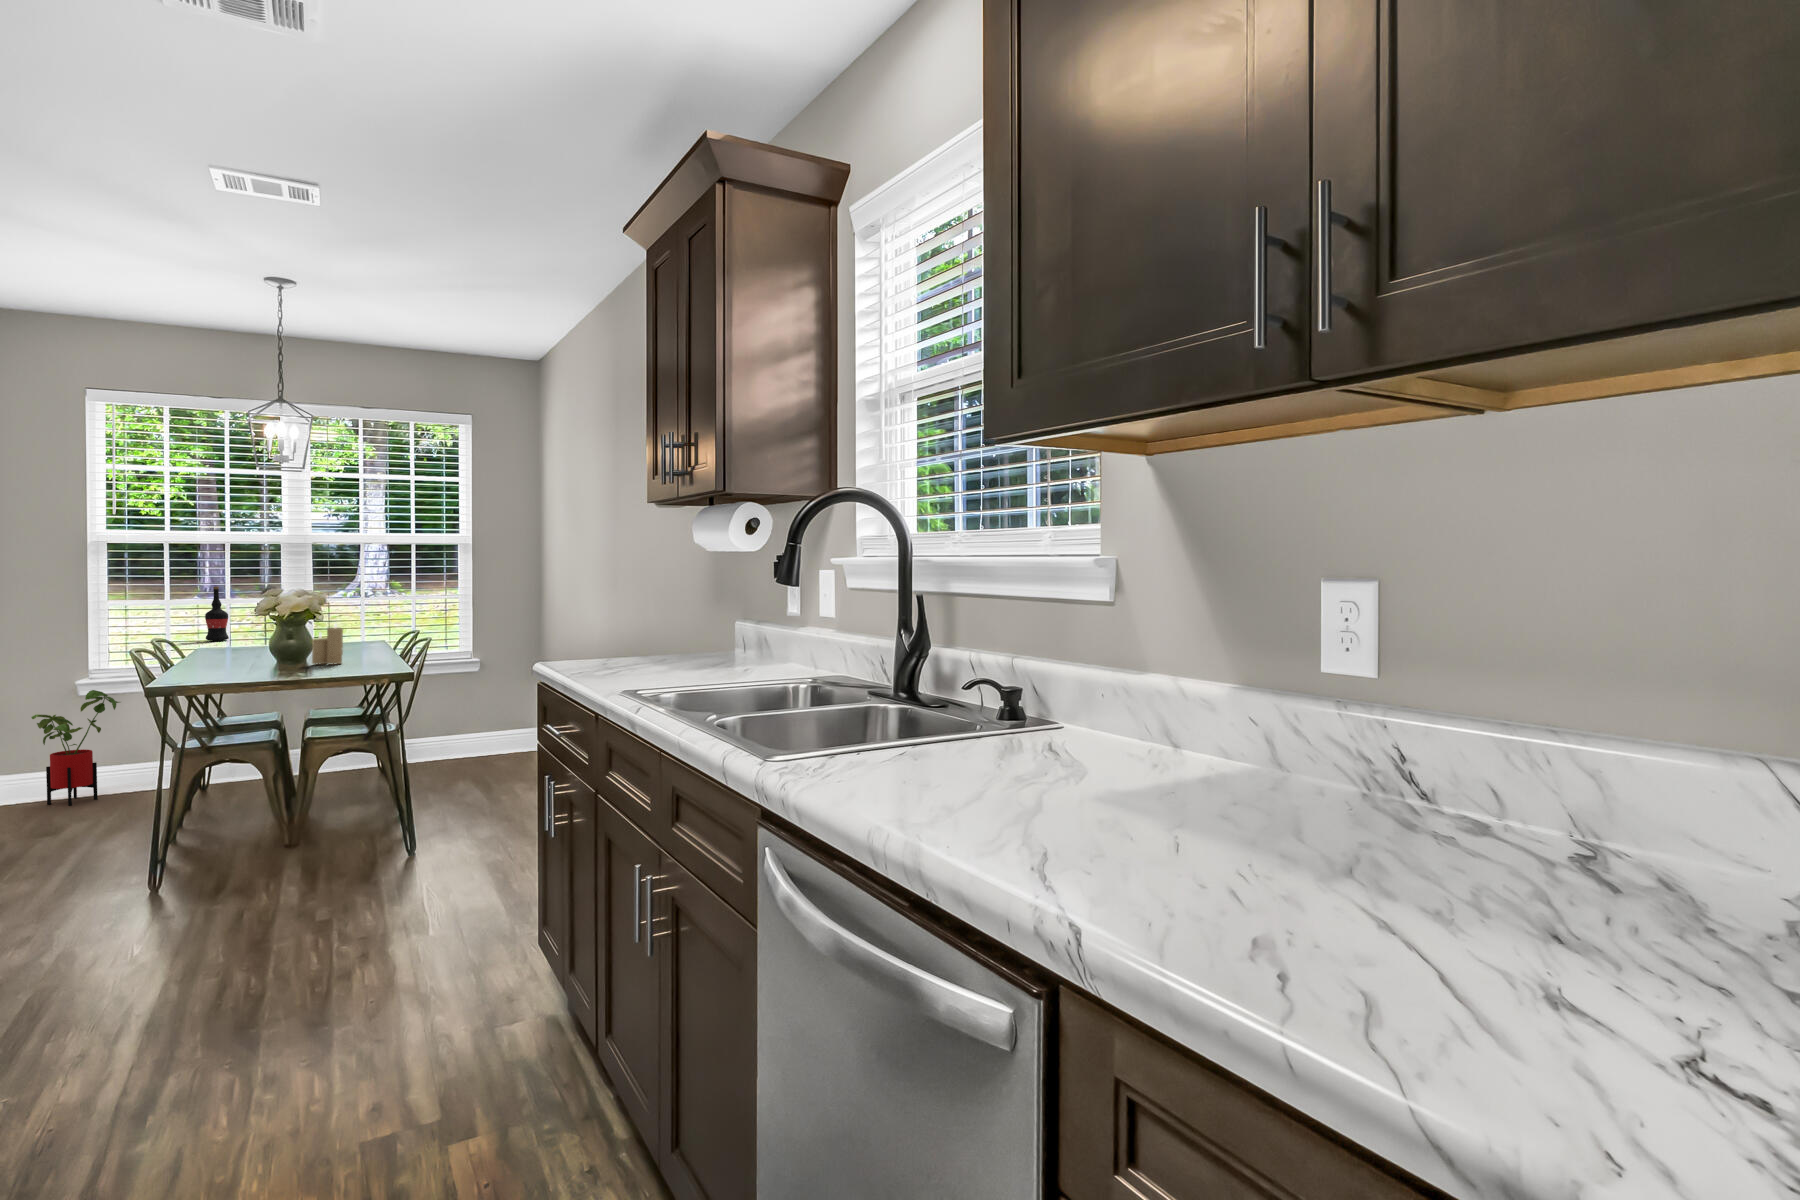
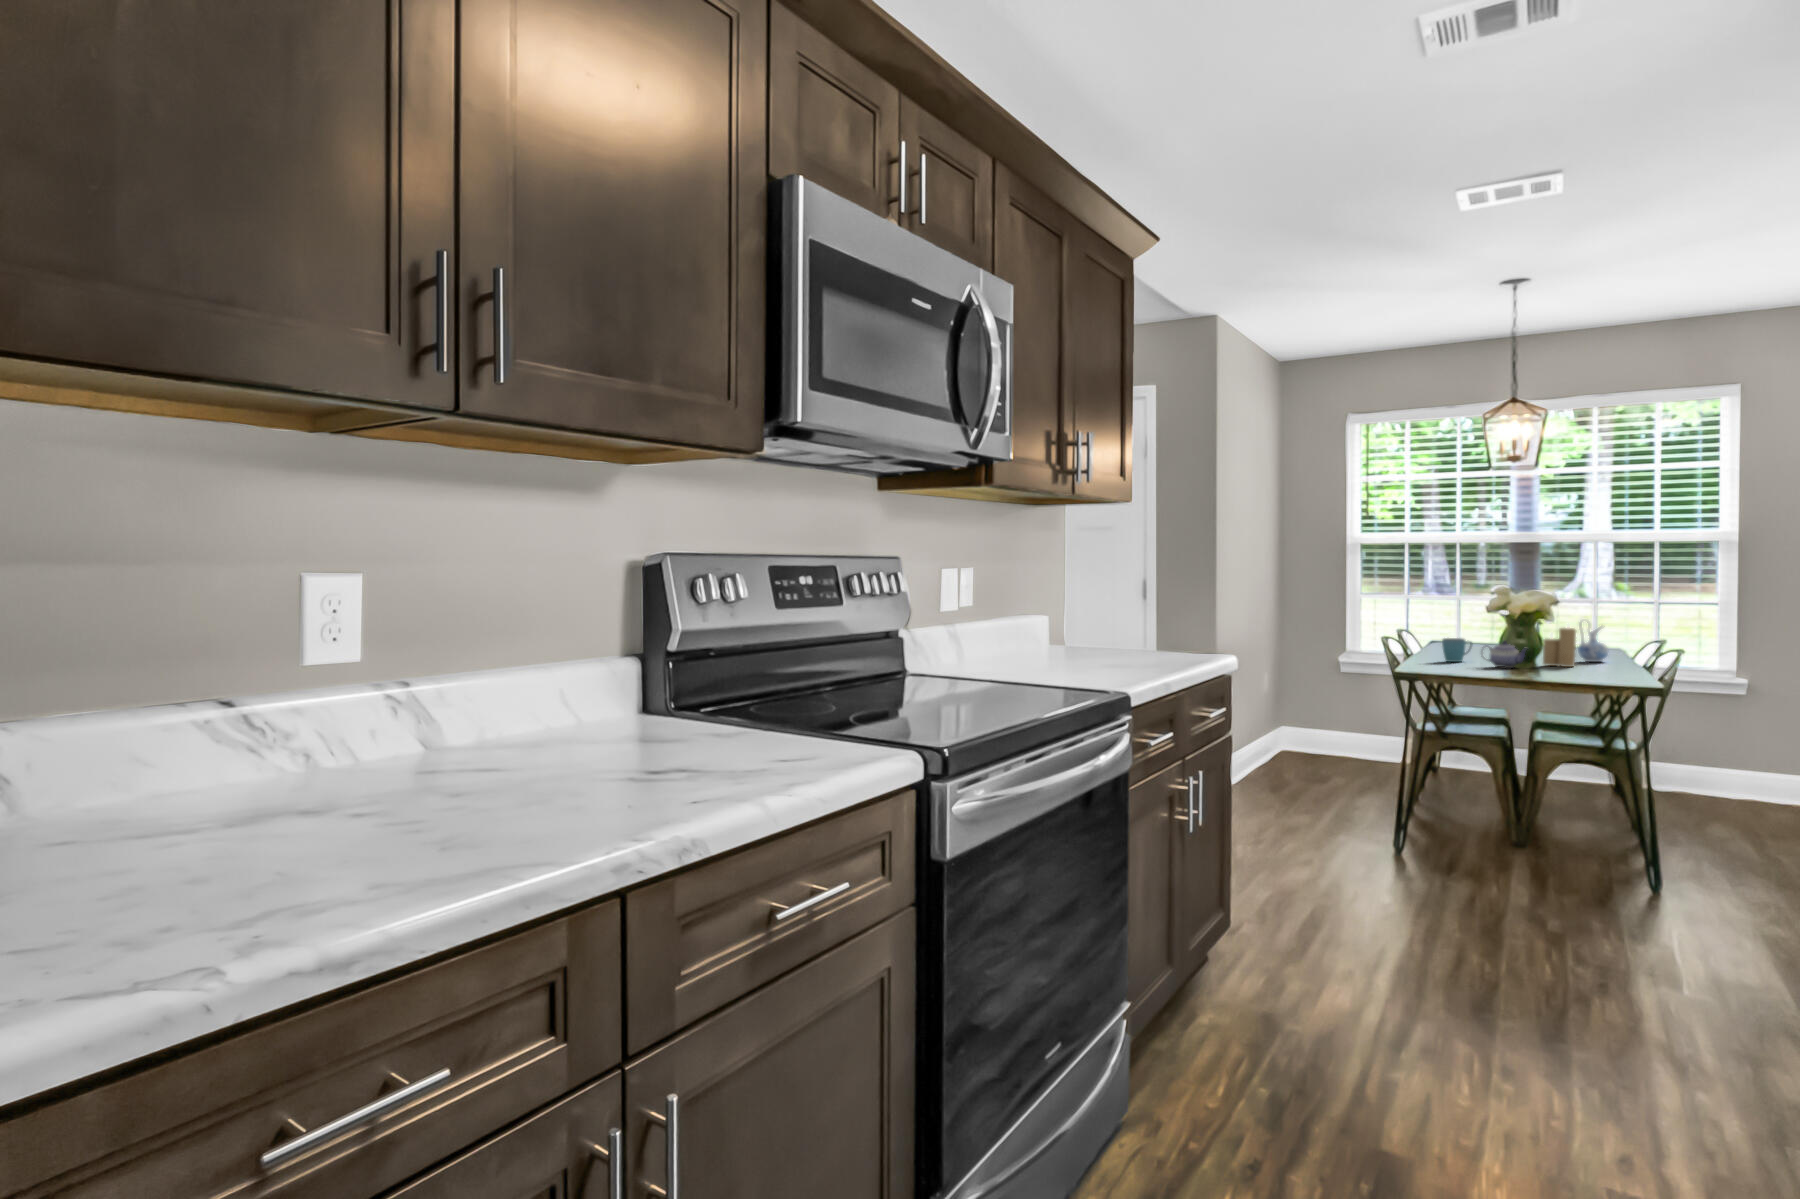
wine bottle: present [205,586,229,641] -> none [1437,587,1458,639]
ceramic pitcher: none [346,618,373,658] -> present [1578,621,1608,662]
mug: none [206,642,240,667] -> present [1442,638,1472,662]
teapot: none [248,643,298,670] -> present [1488,641,1528,668]
house plant: present [31,690,120,806] -> none [1303,677,1368,775]

